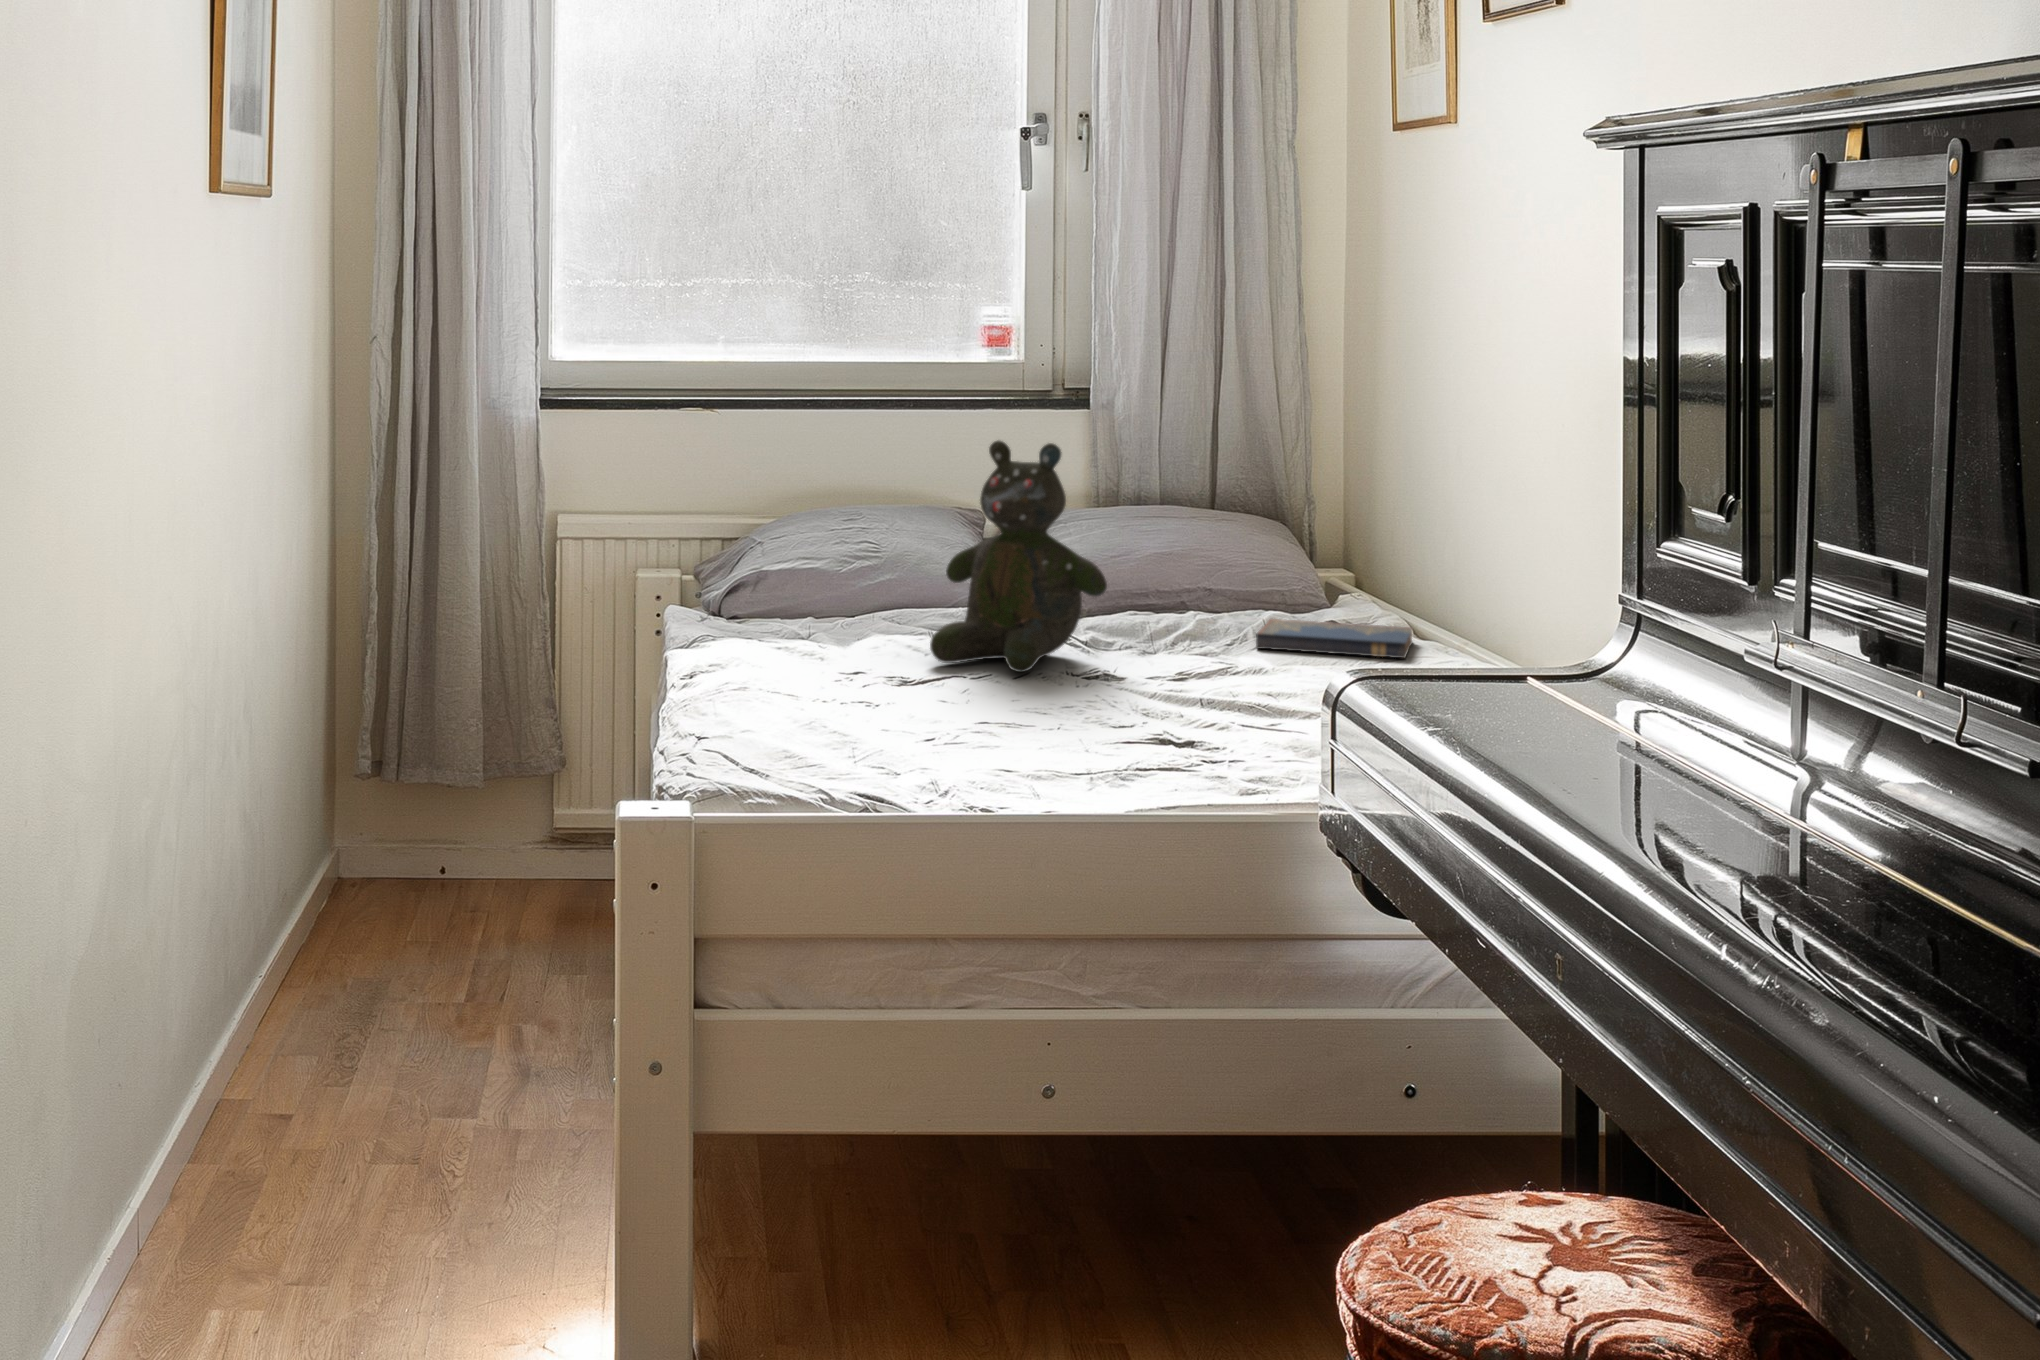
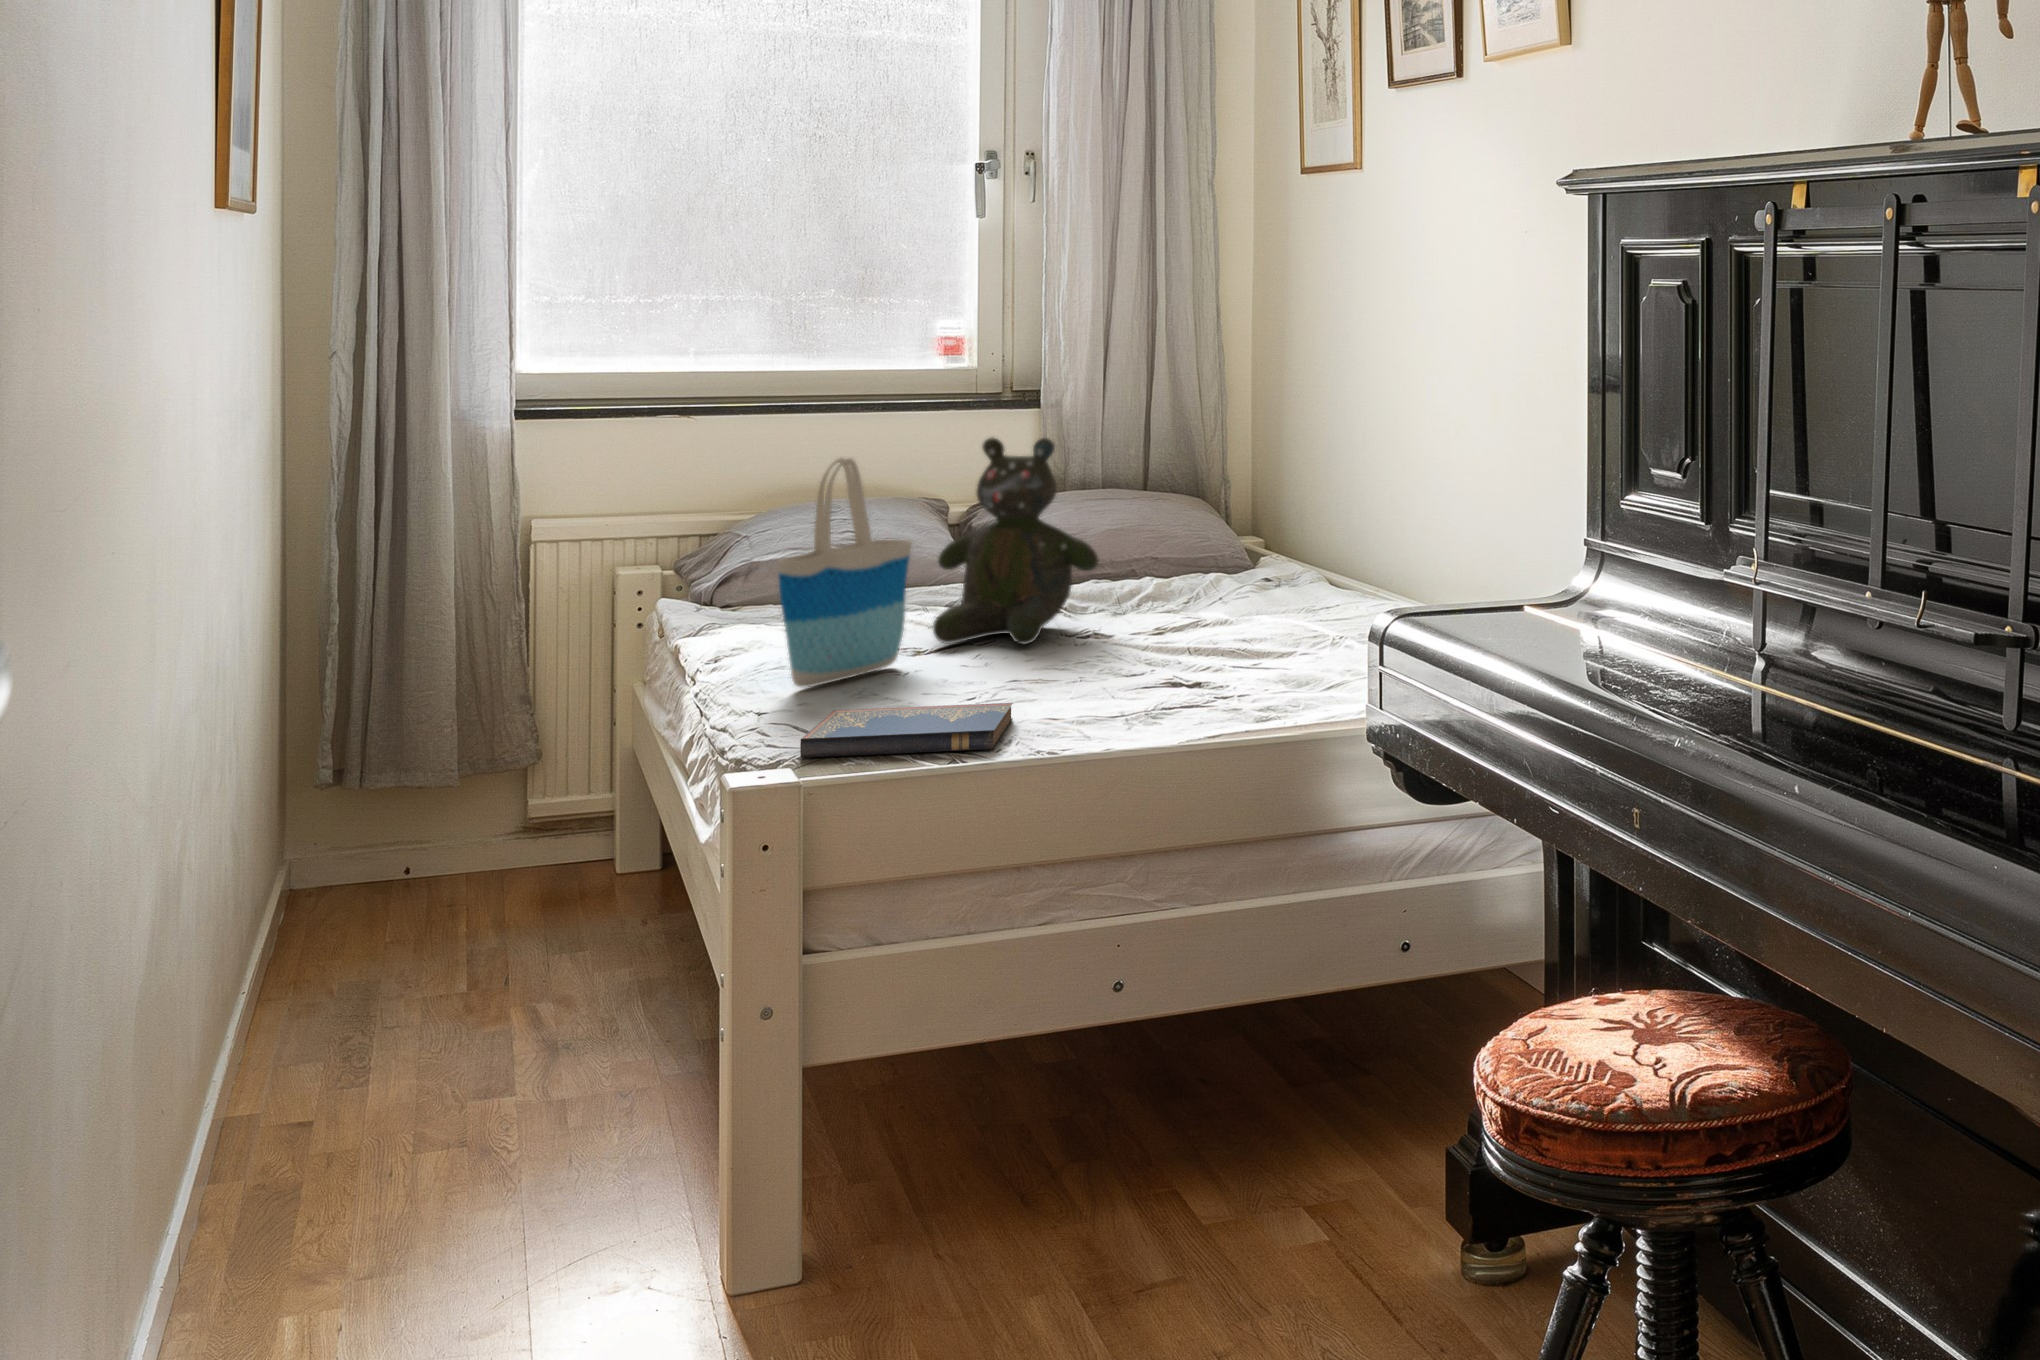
tote bag: none [763,456,902,693] -> present [778,458,912,687]
hardcover book: present [1256,619,1412,658] -> present [800,703,1013,758]

